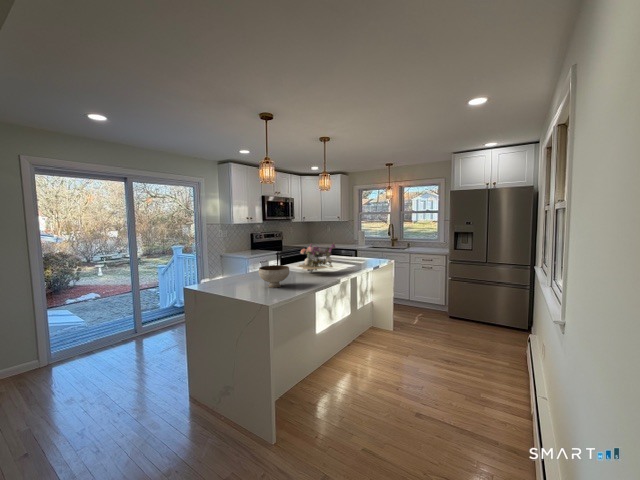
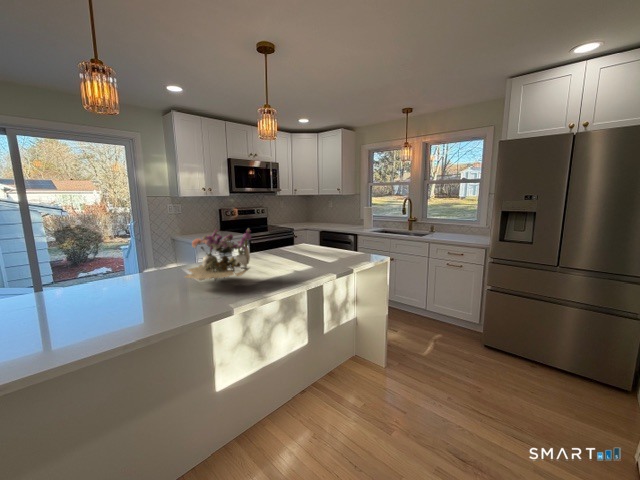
bowl: present [259,265,289,288] -> none [29,274,112,325]

